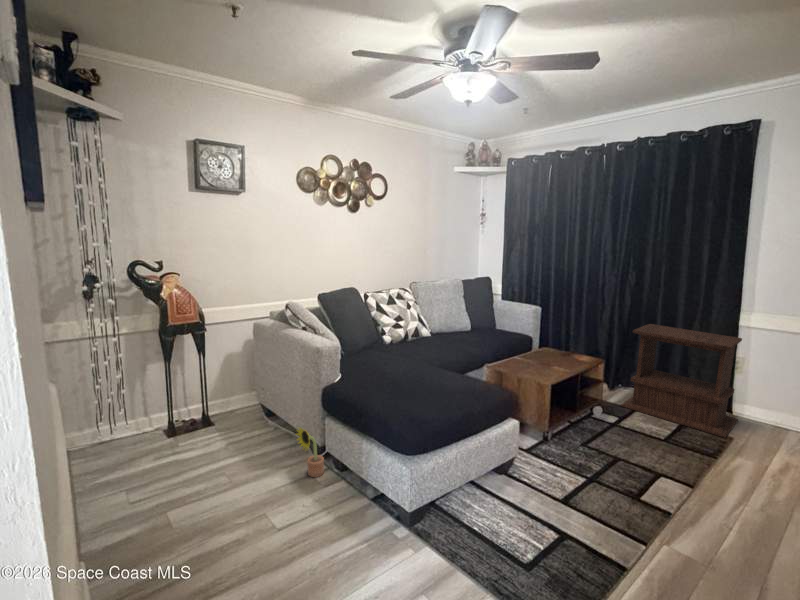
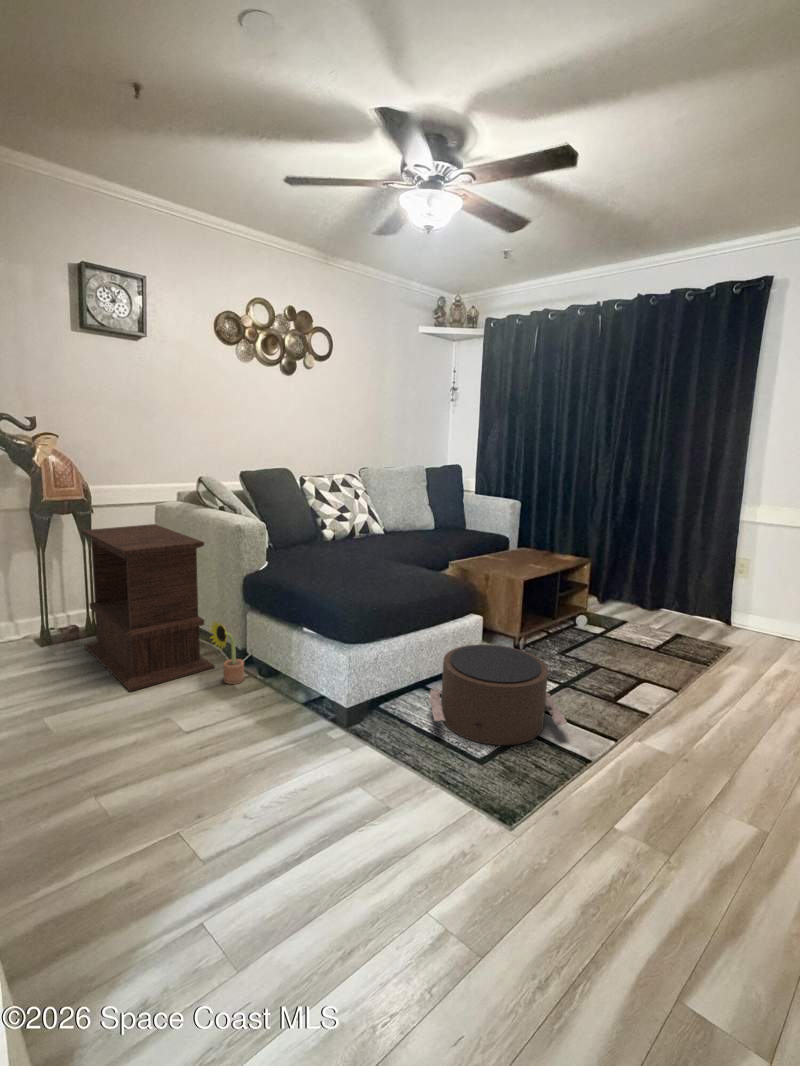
side table: present [621,324,742,438] -> present [82,524,215,691]
pouf: none [478,449,602,549] -> present [430,644,567,745]

